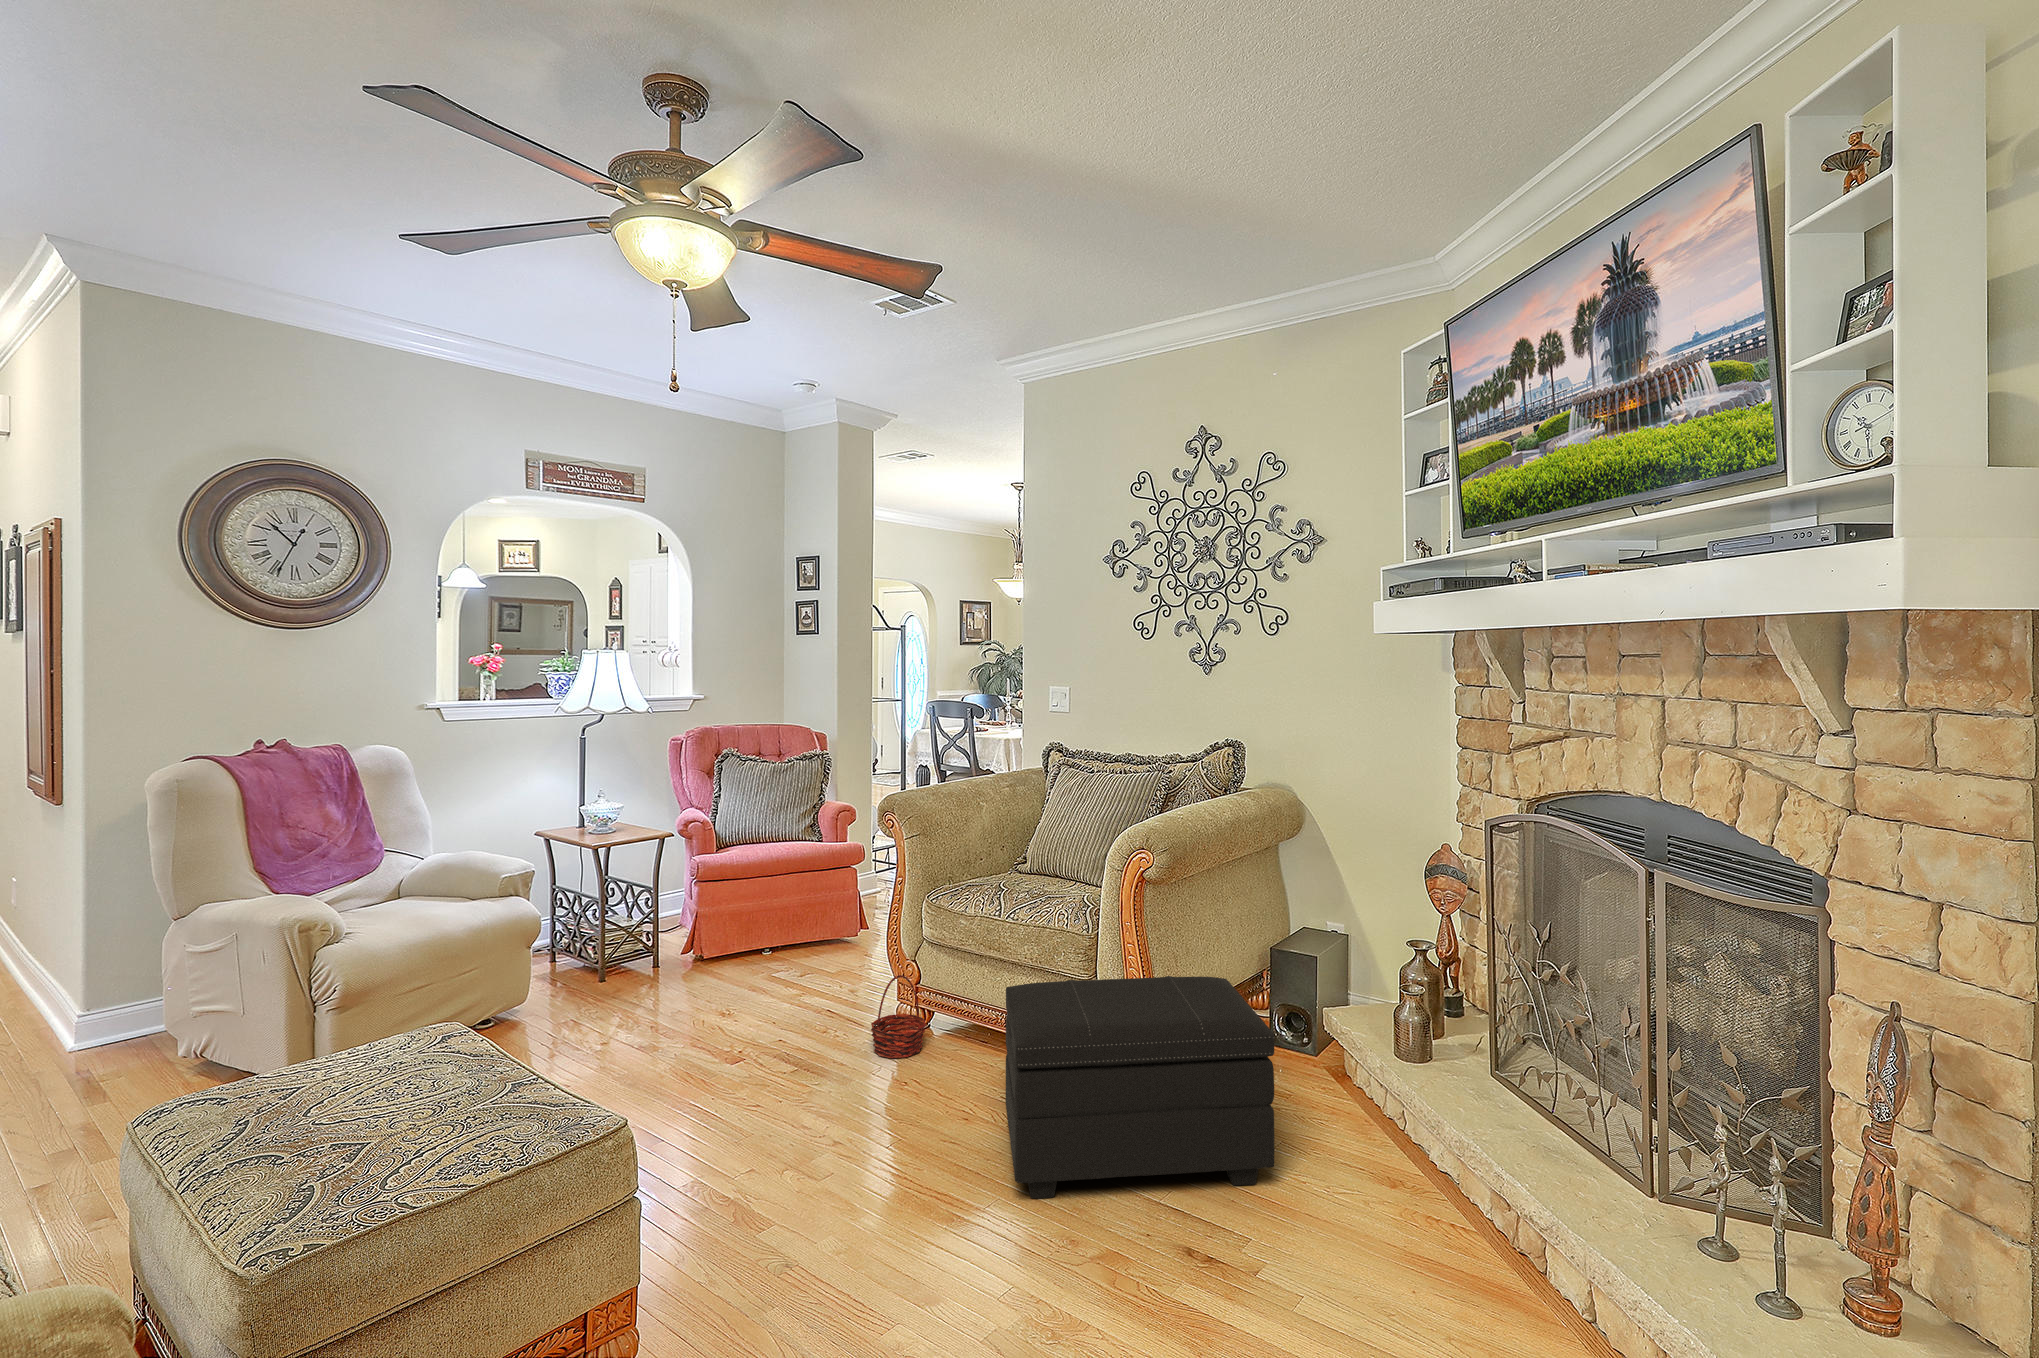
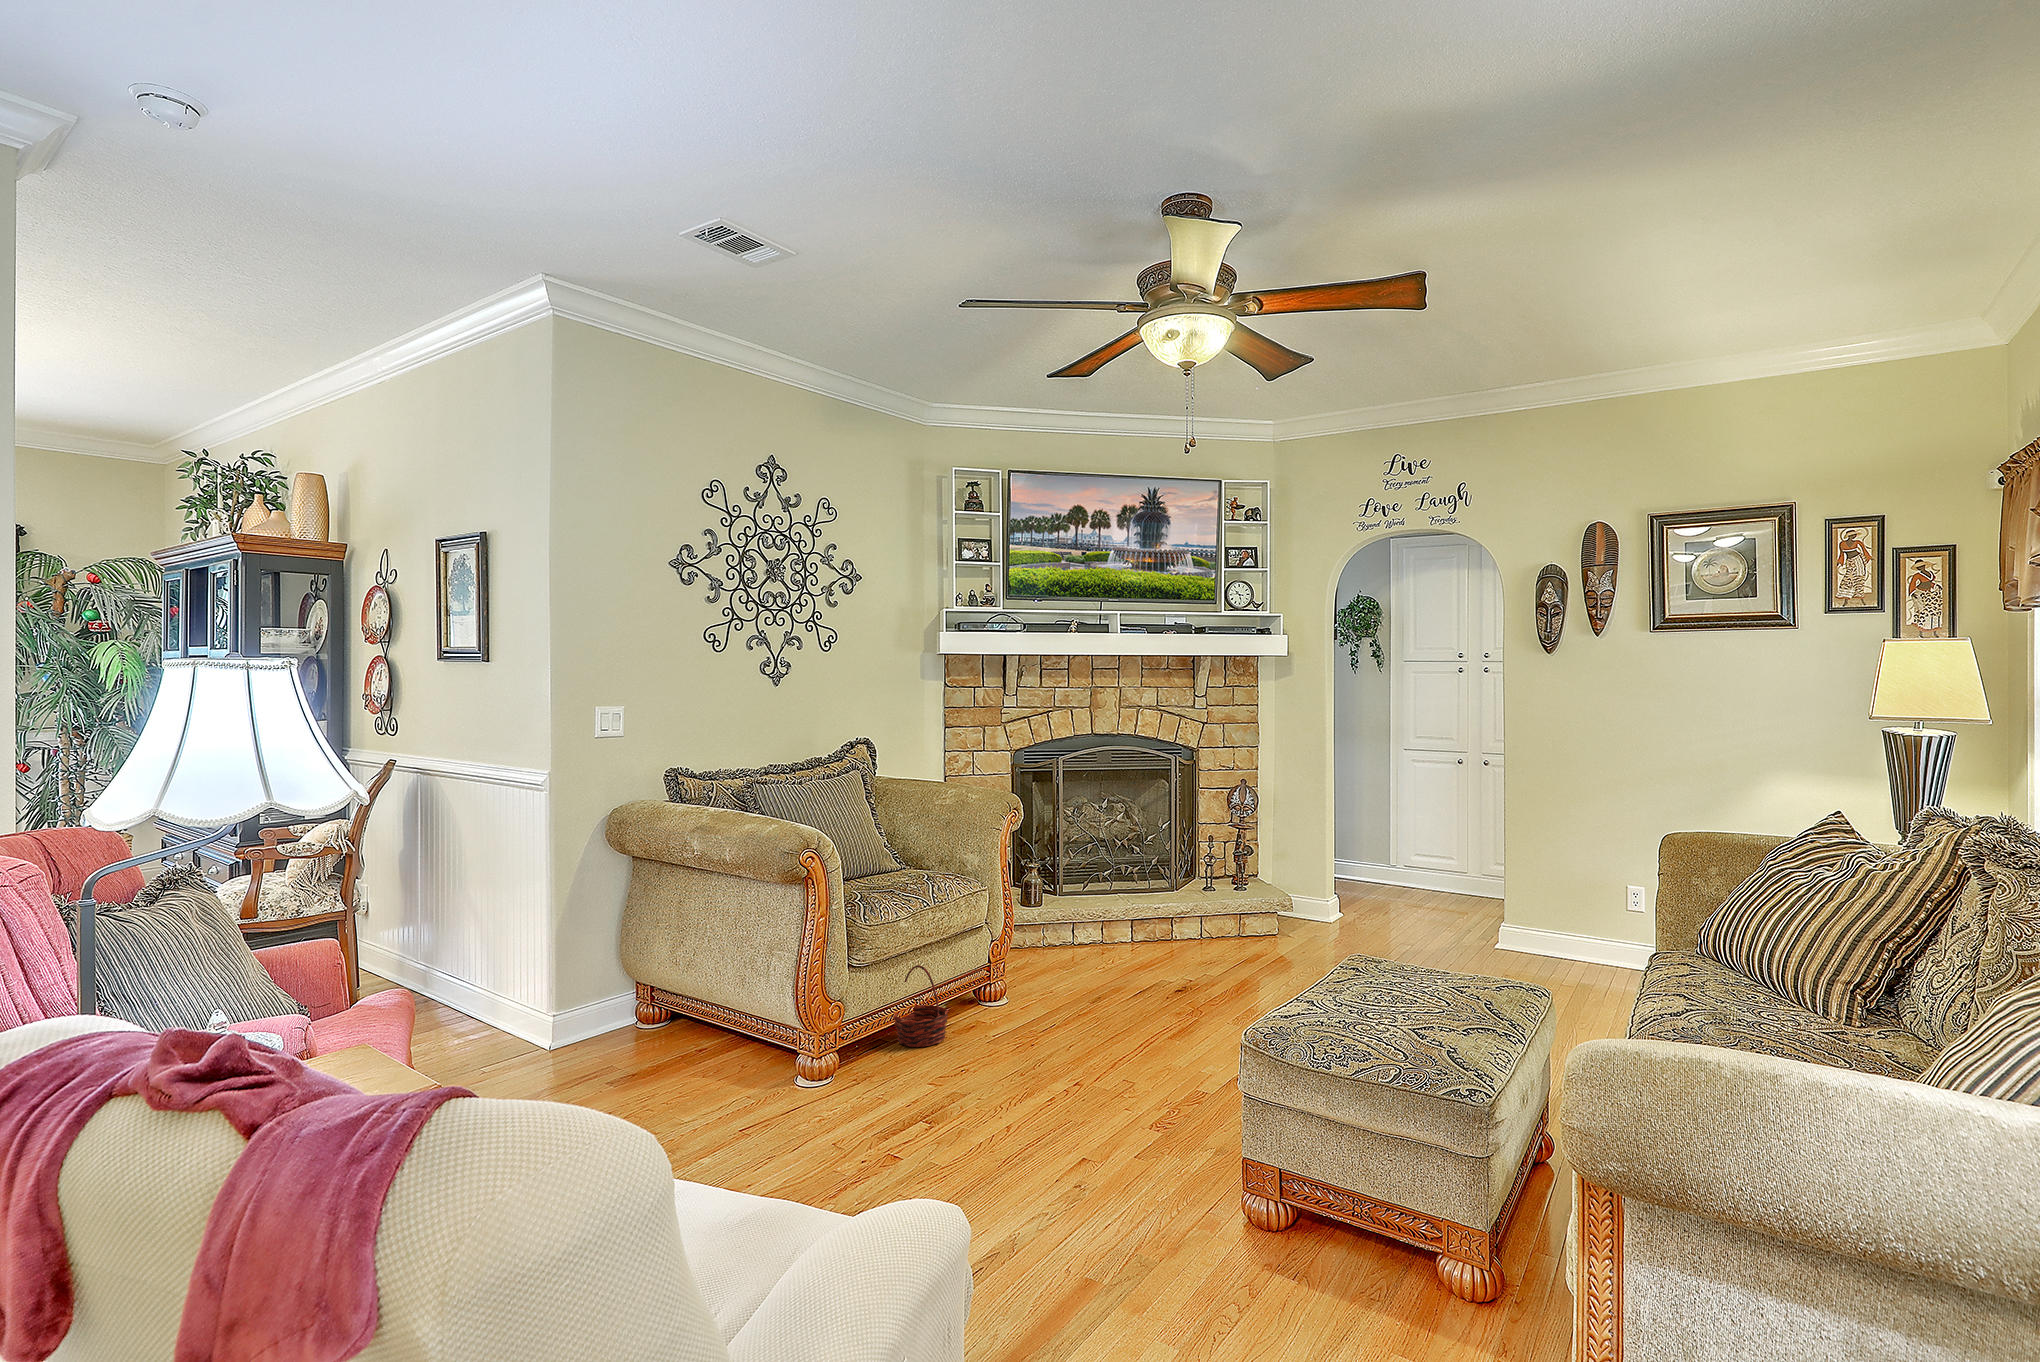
footstool: present [1006,976,1274,1198] -> none [1035,863,1178,994]

